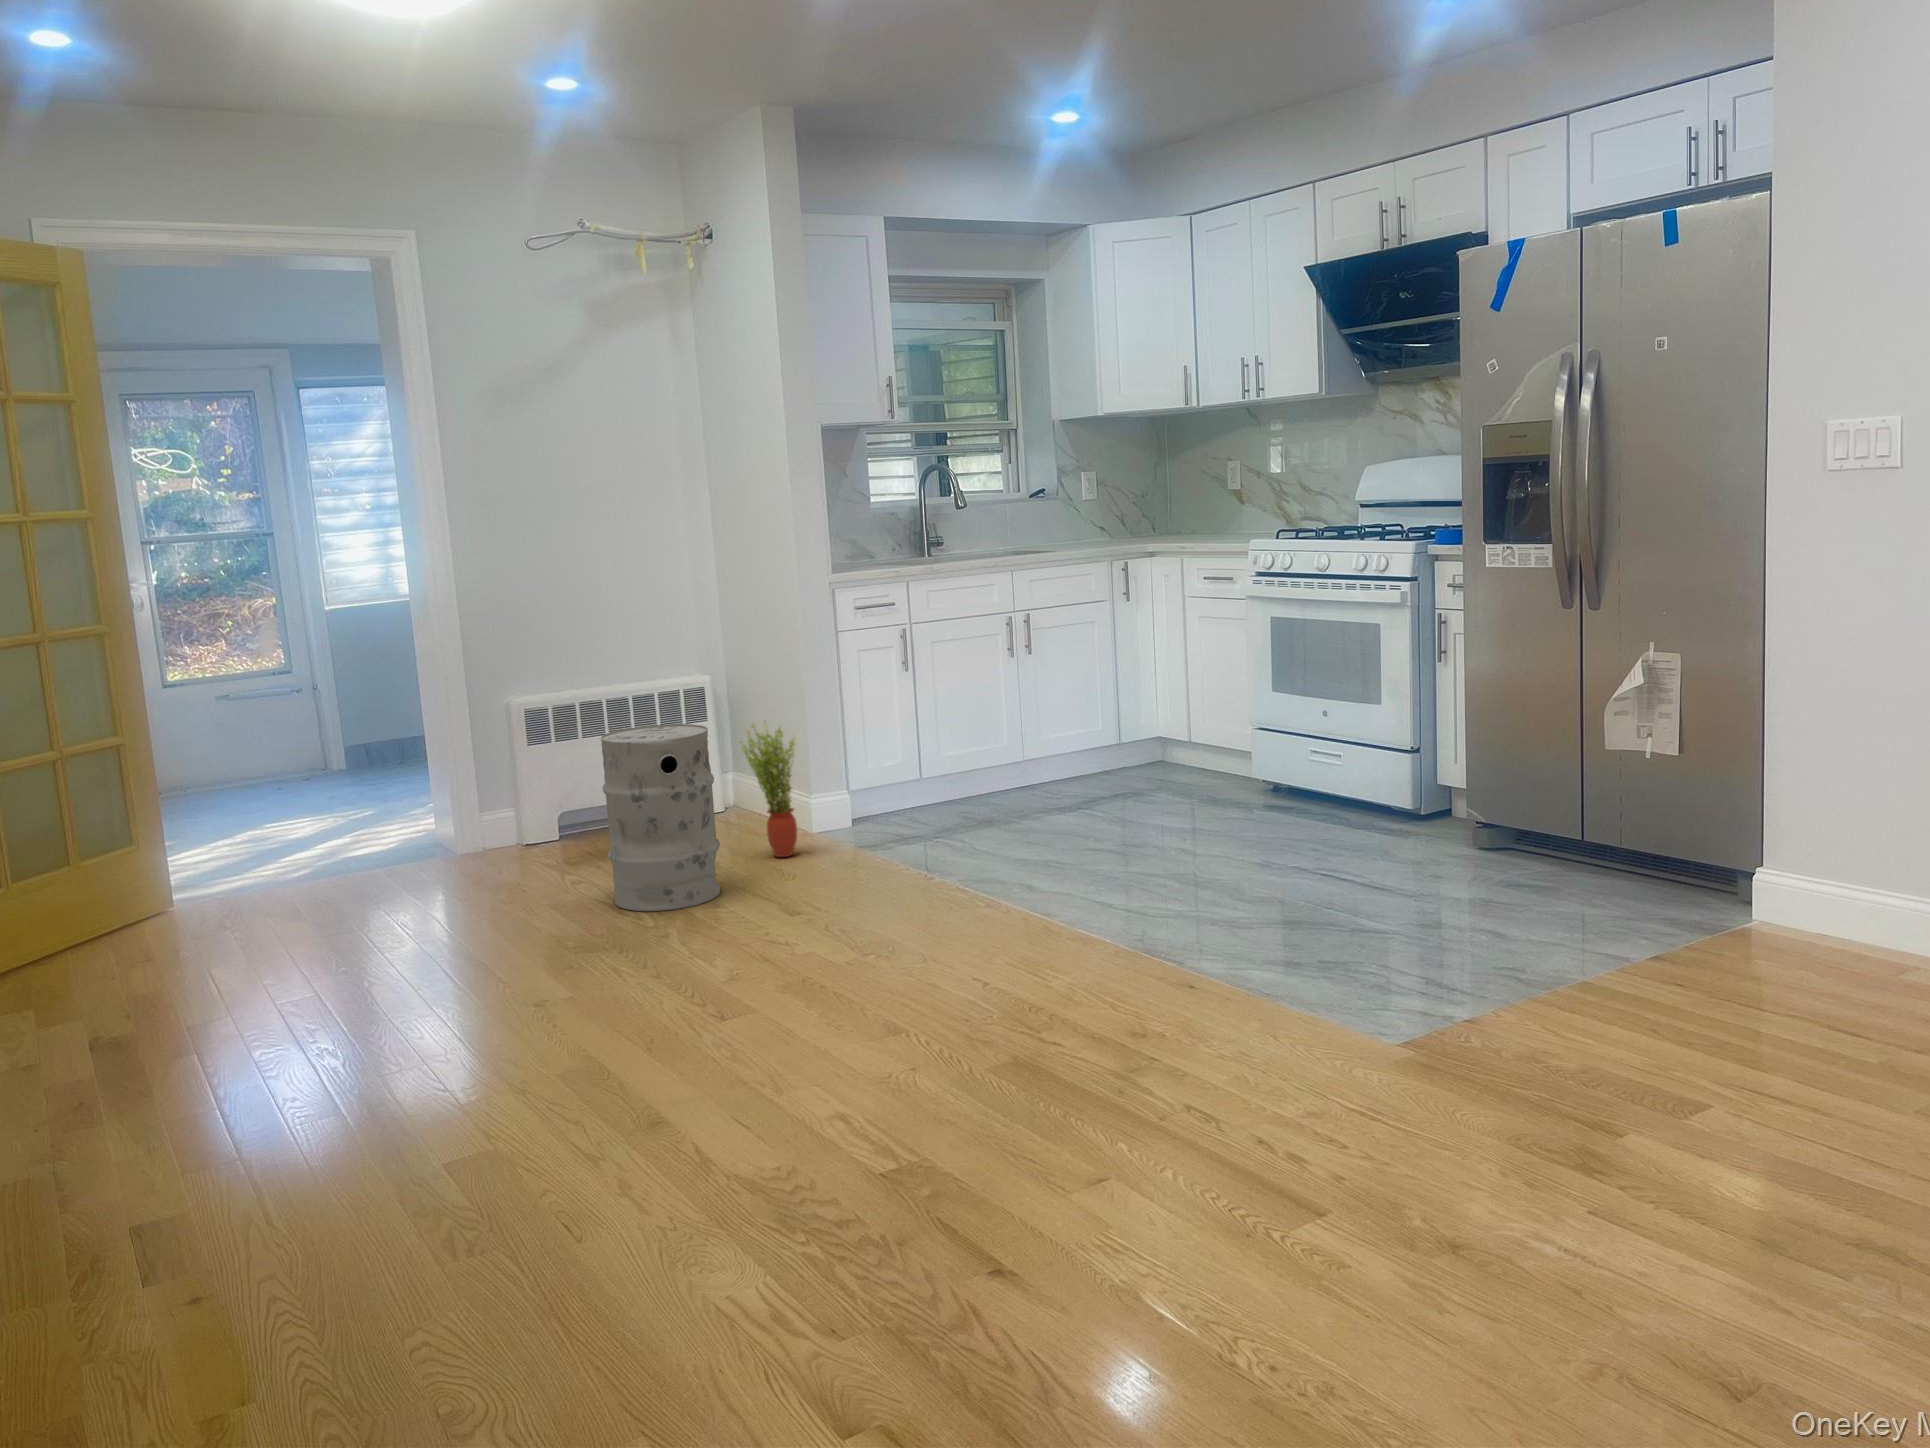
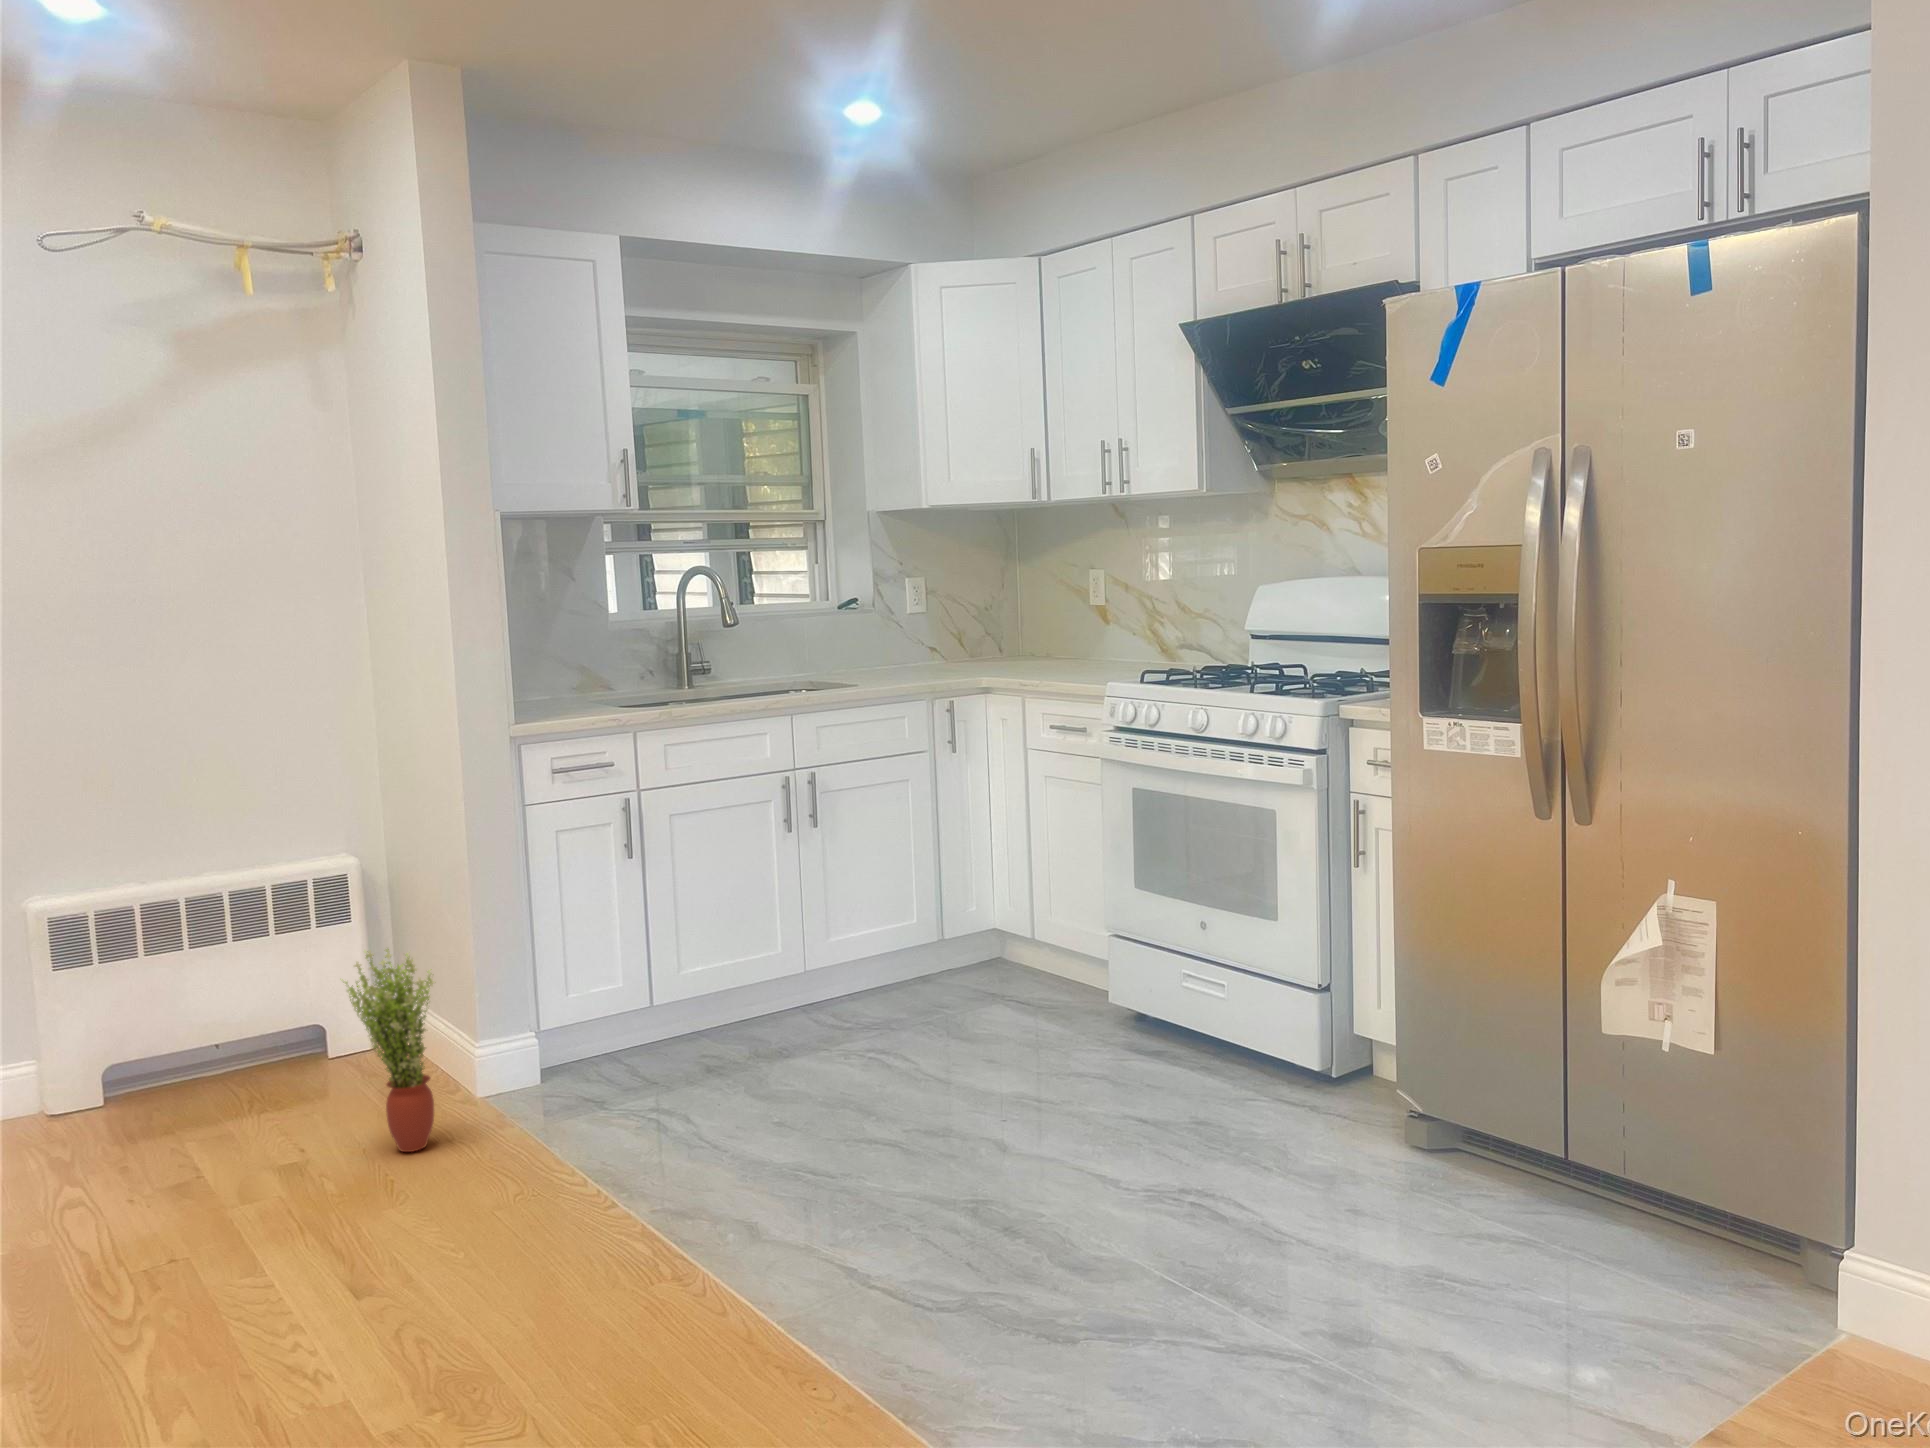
trash can: present [601,724,720,911] -> none [70,969,277,1284]

